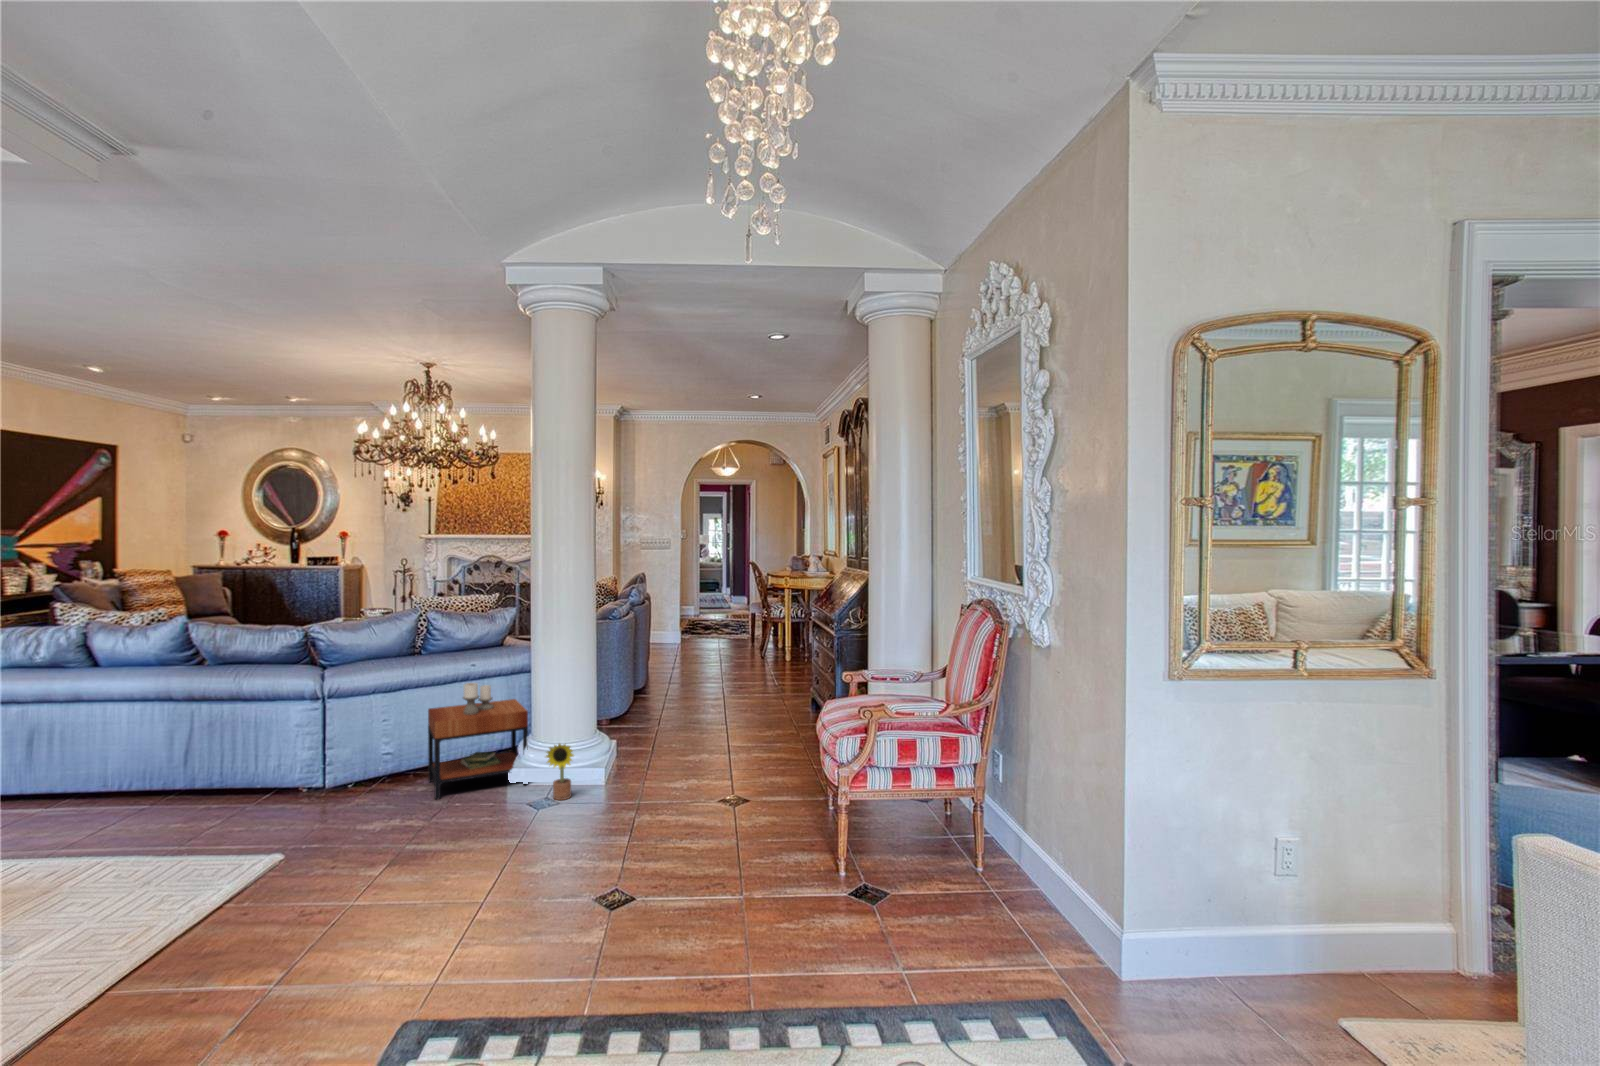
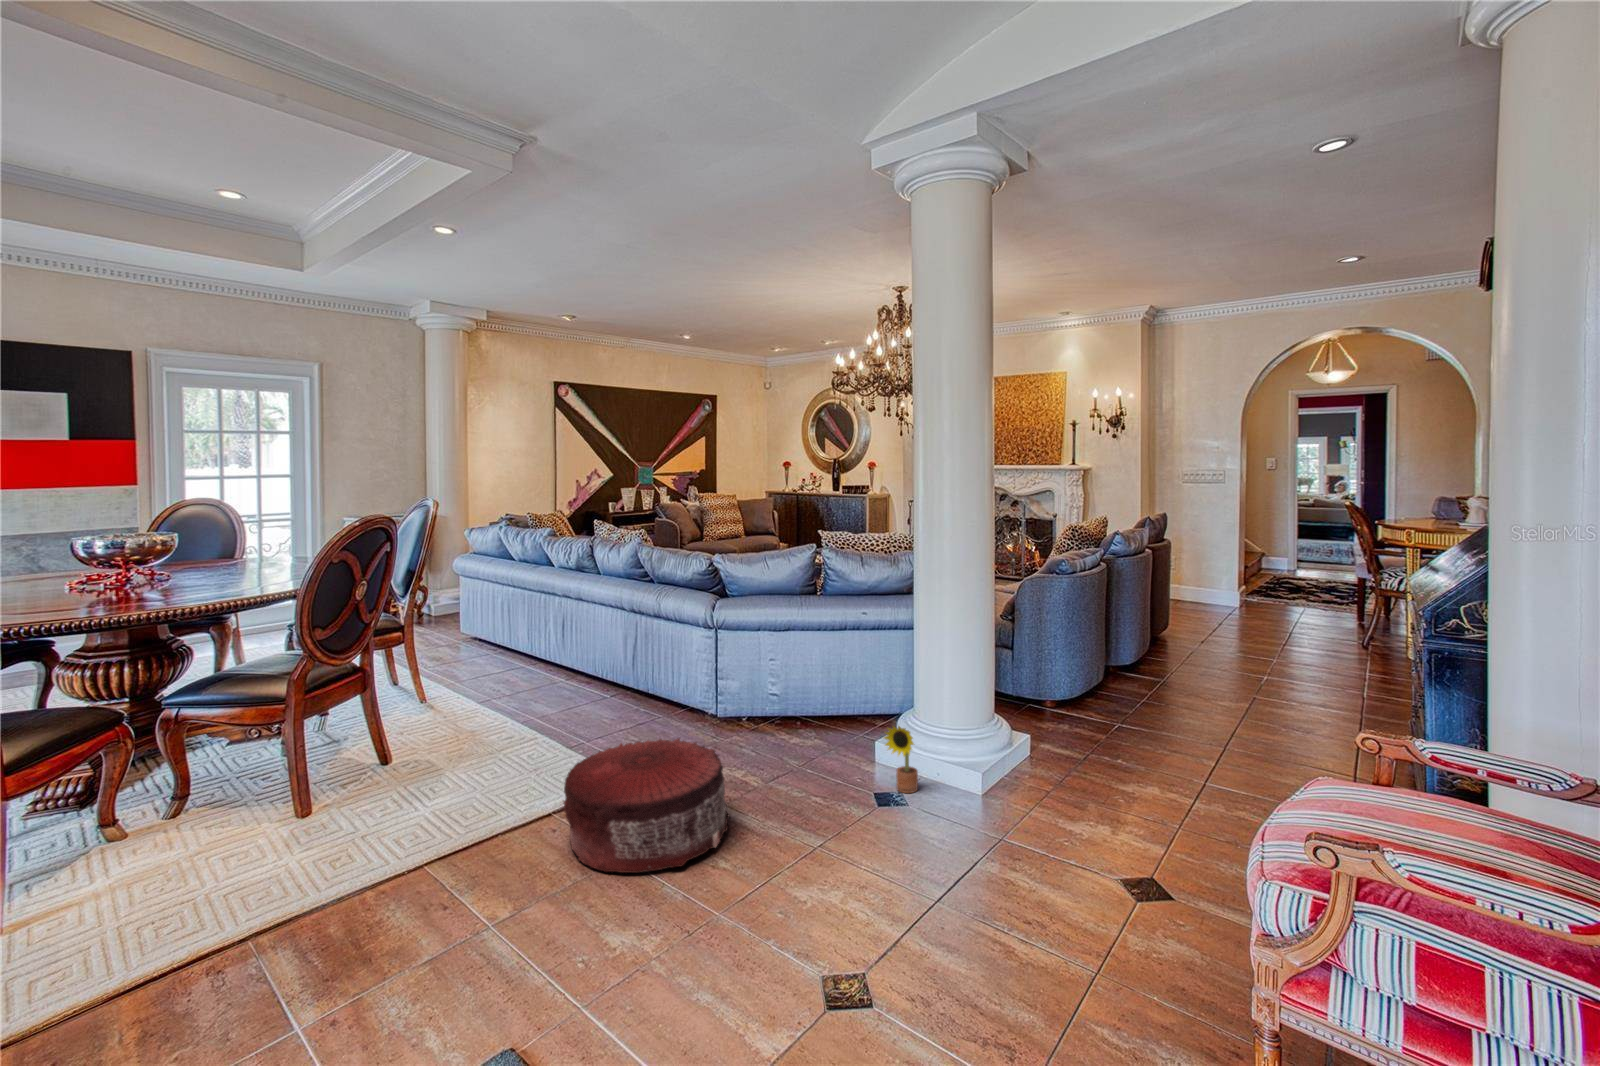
side table: present [428,683,528,800] -> none [790,635,895,761]
pouf: none [272,789,446,918] -> present [563,738,730,873]

